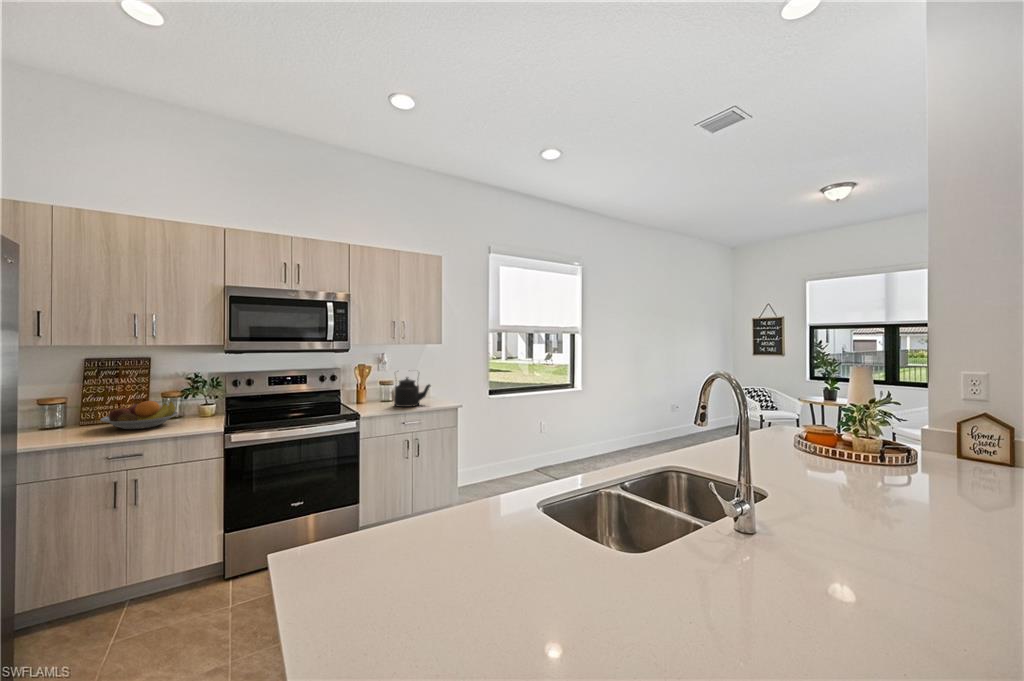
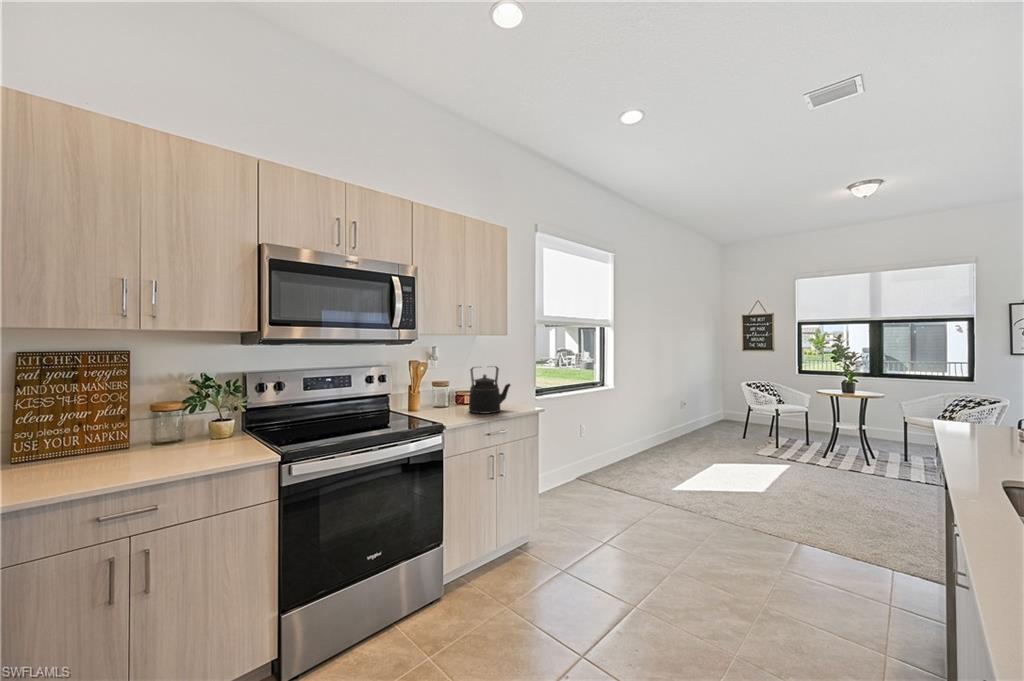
fruit bowl: present [100,401,178,429] -> none [63,417,193,466]

